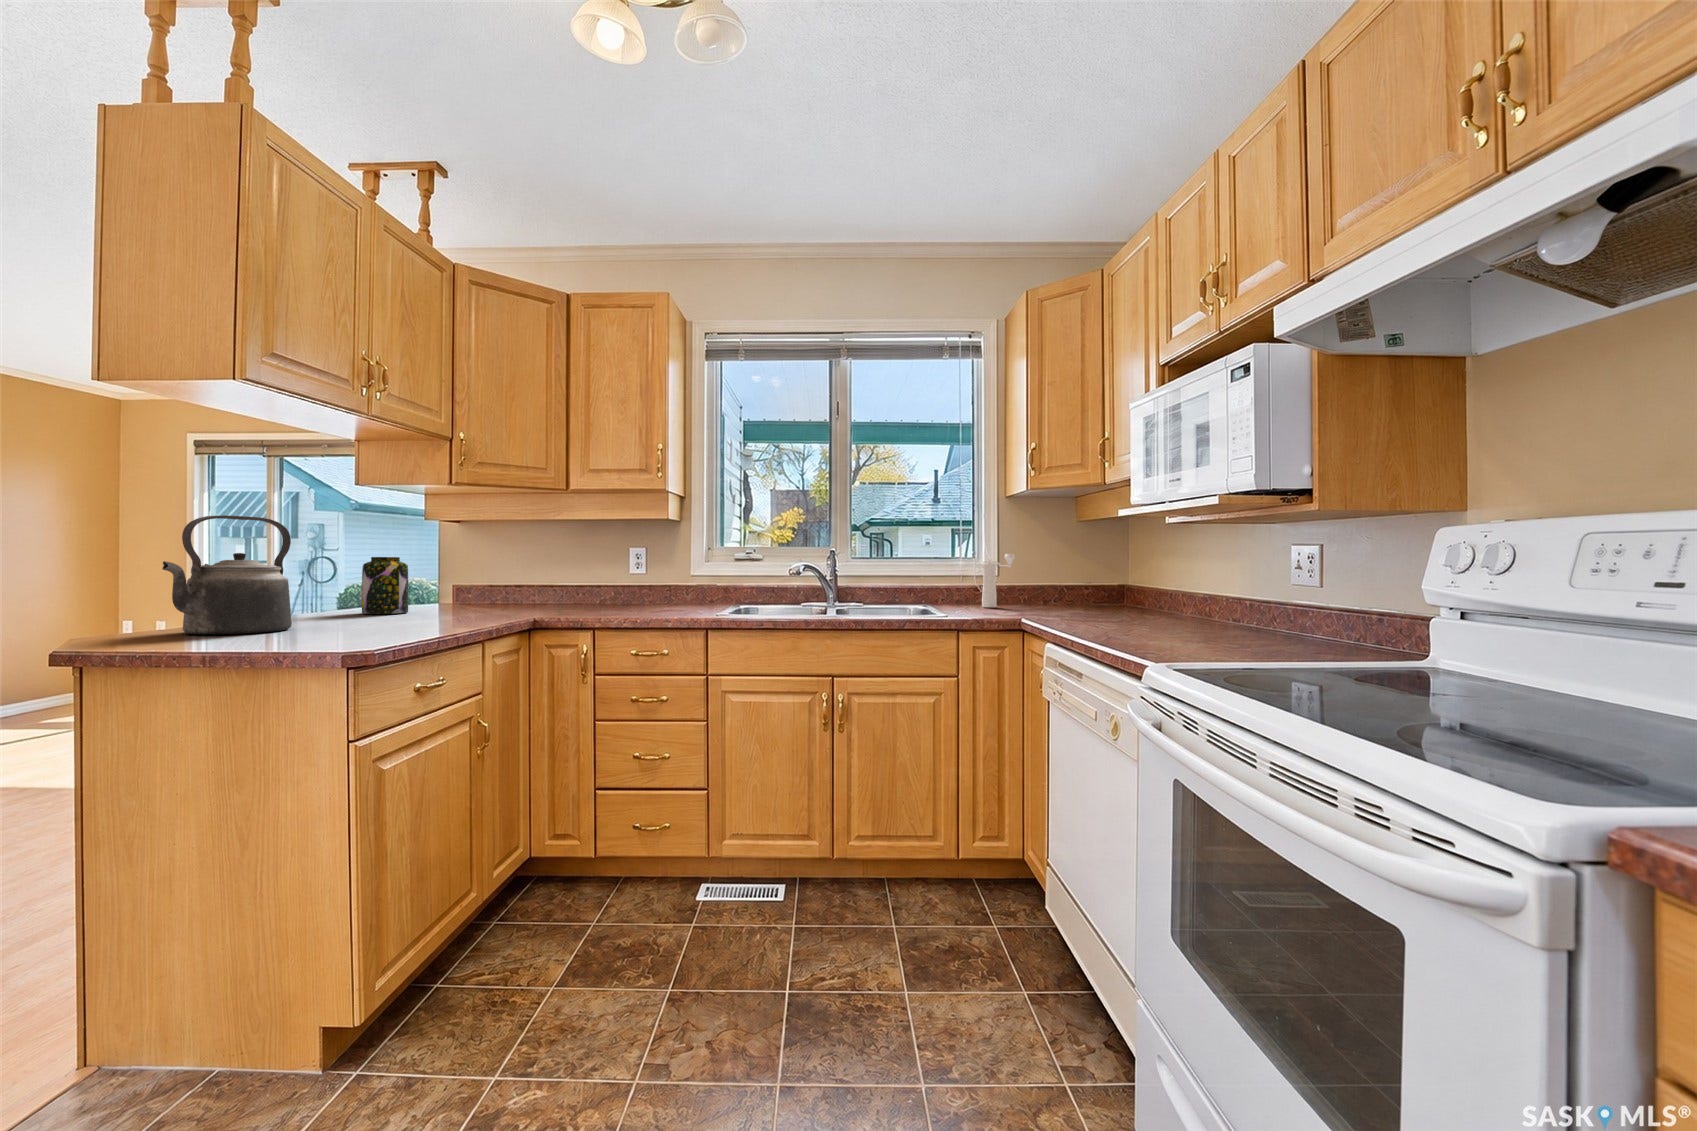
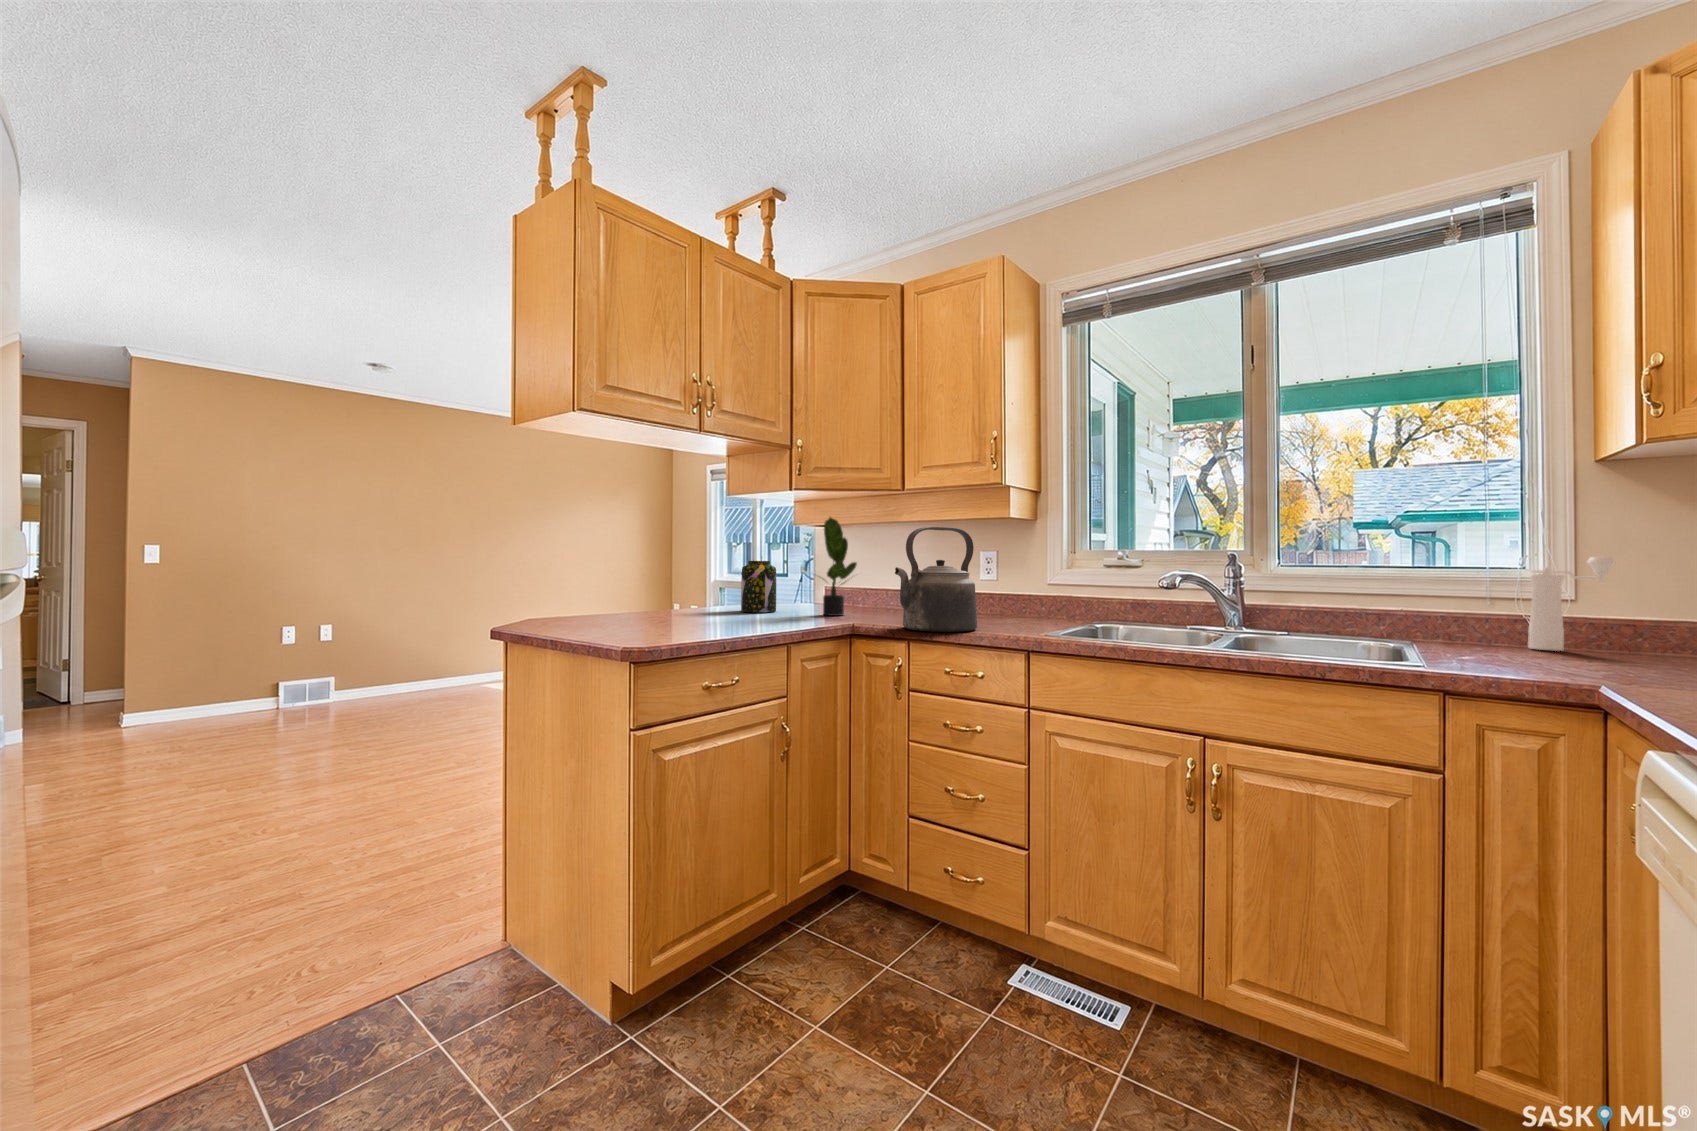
potted plant: none [460,511,521,613] -> present [823,517,857,616]
kettle: present [162,515,292,635] -> present [895,527,977,632]

